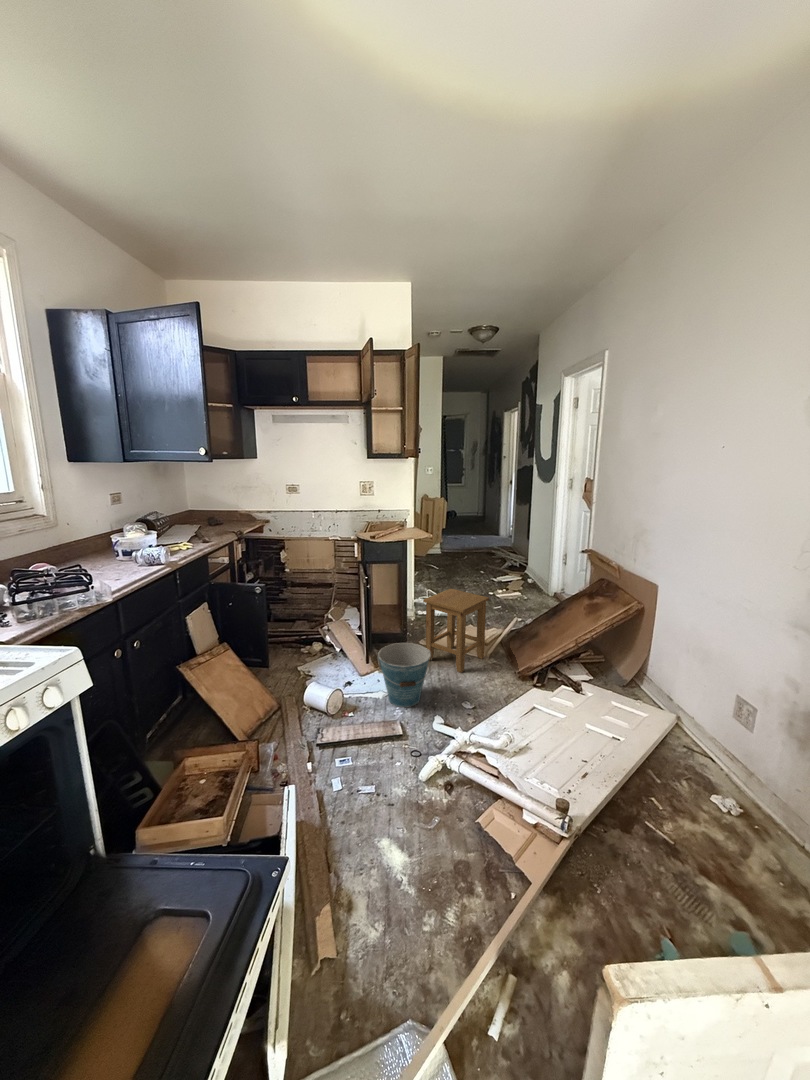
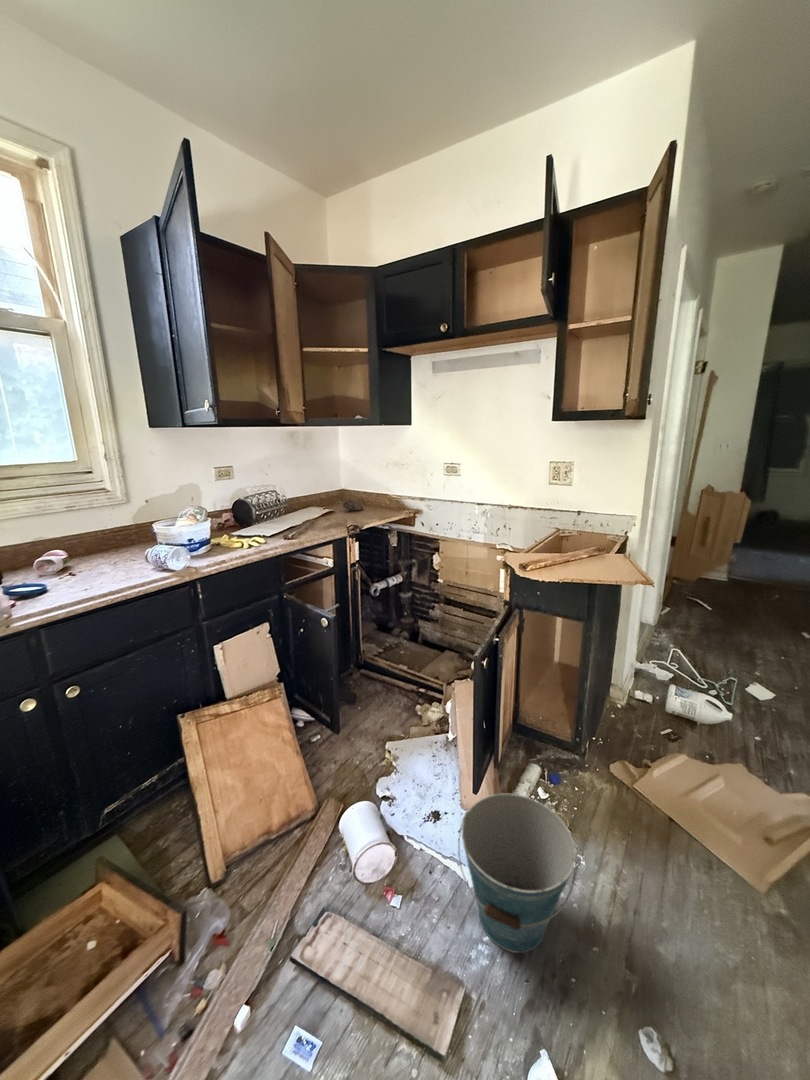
stool: present [423,589,489,673] -> none [604,695,784,901]

